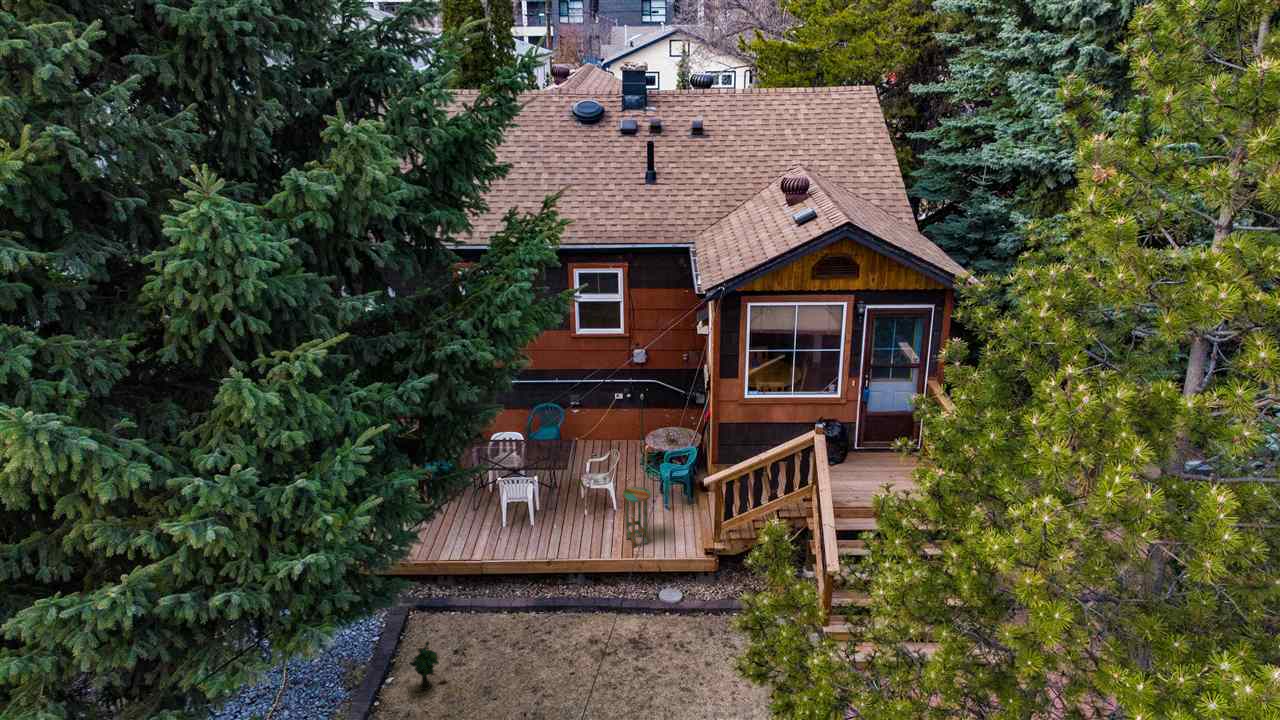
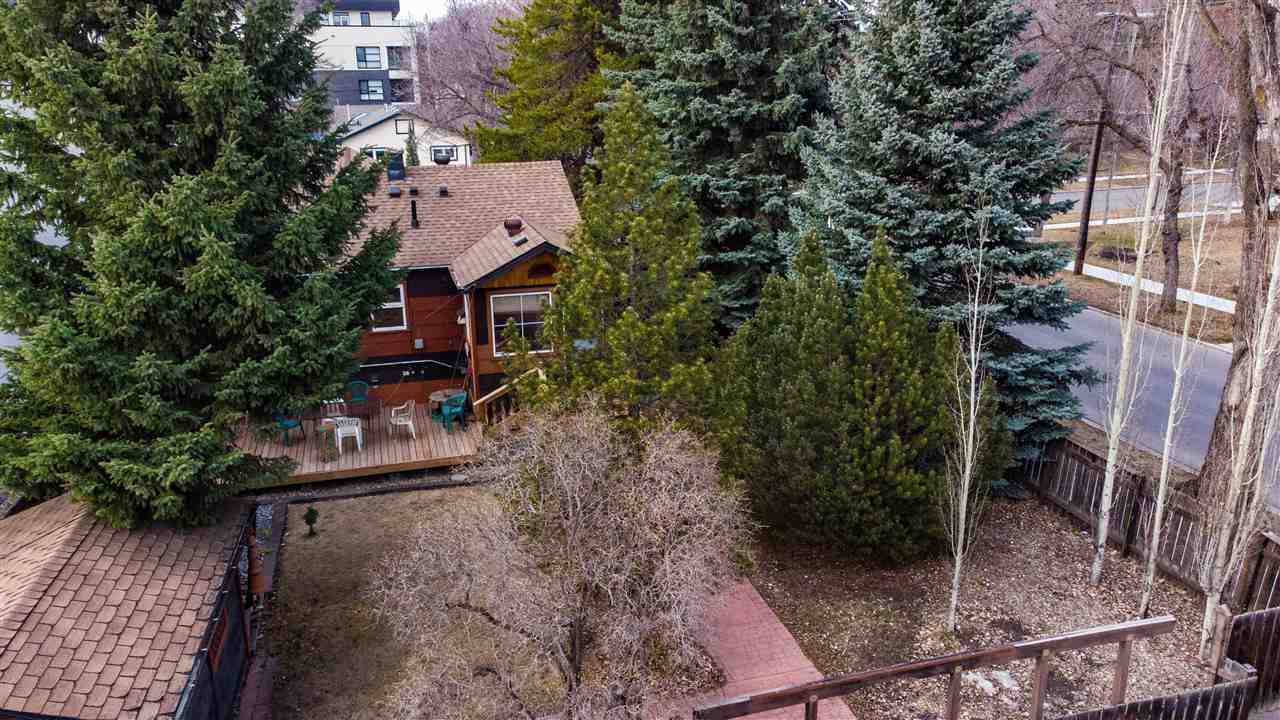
side table: present [622,487,651,547] -> present [316,424,337,463]

